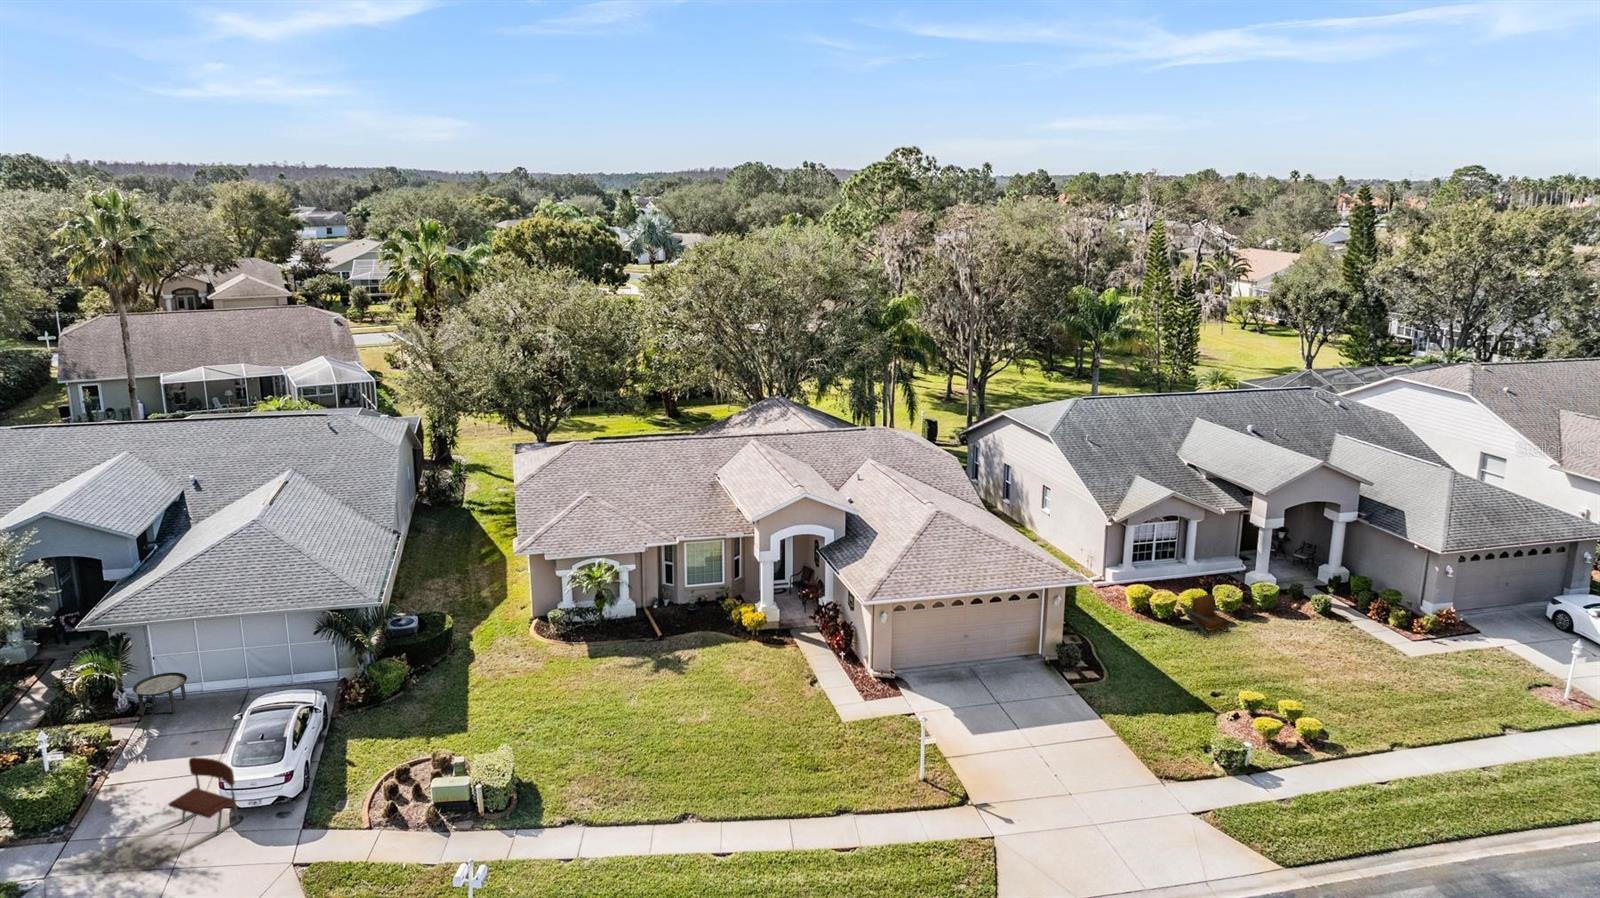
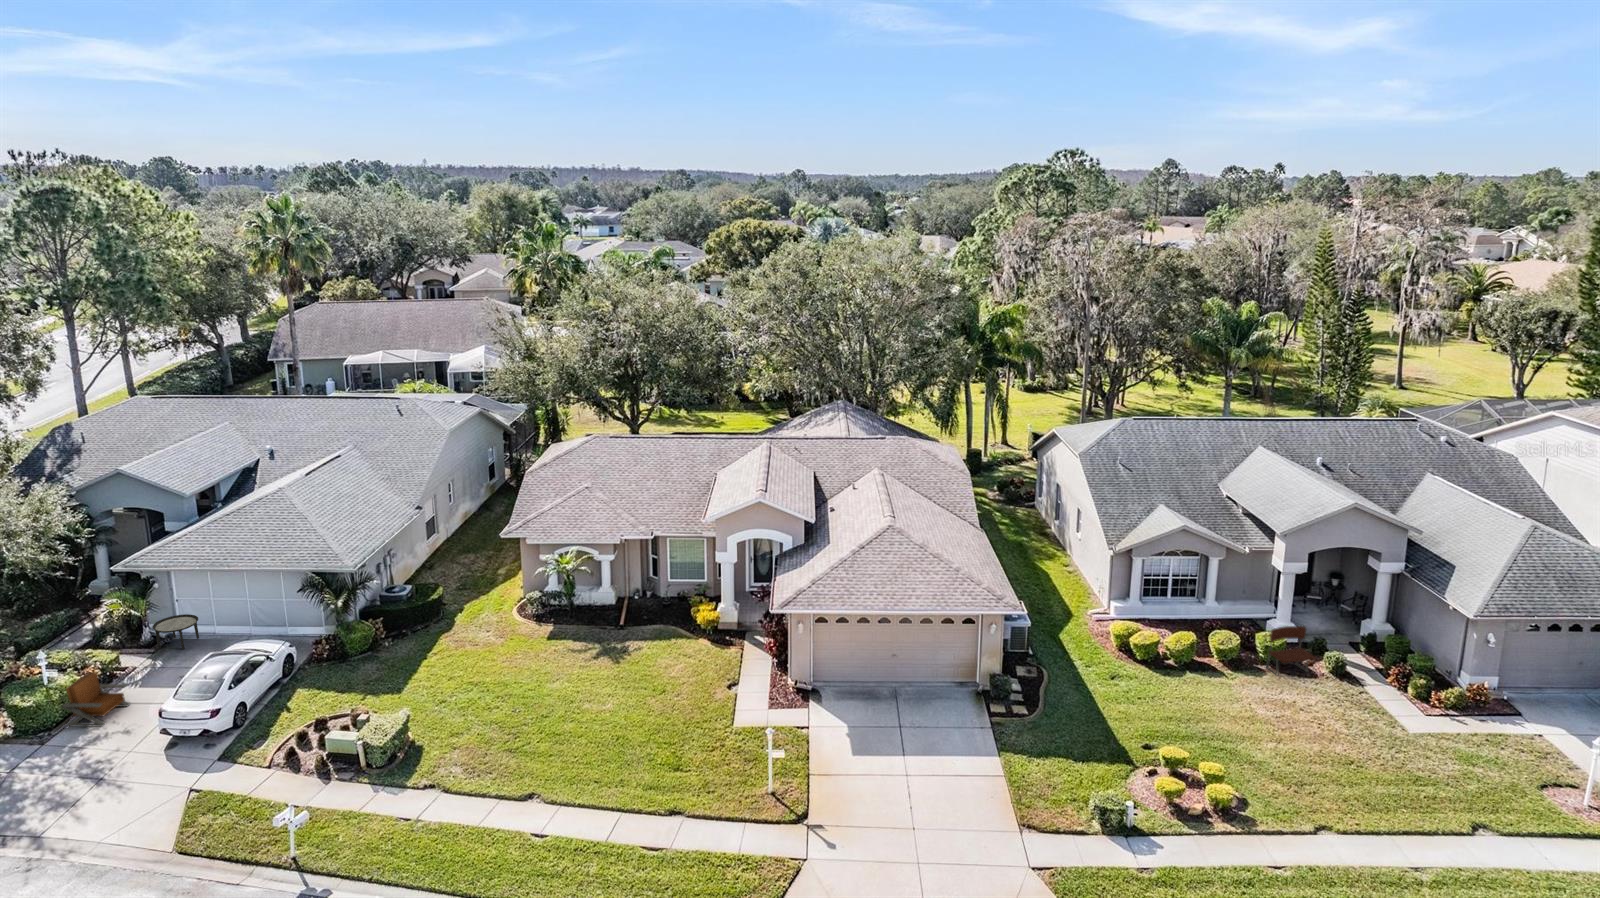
lounge chair: present [1185,594,1232,638] -> present [63,672,130,727]
bench: present [169,757,239,834] -> present [1267,626,1316,675]

